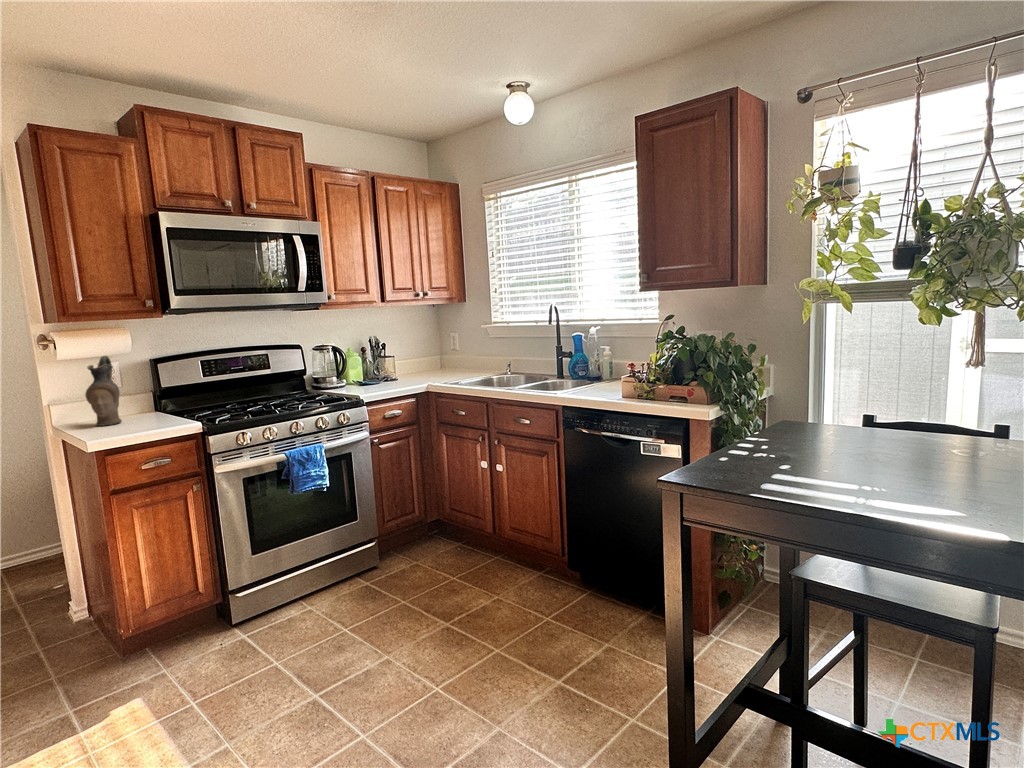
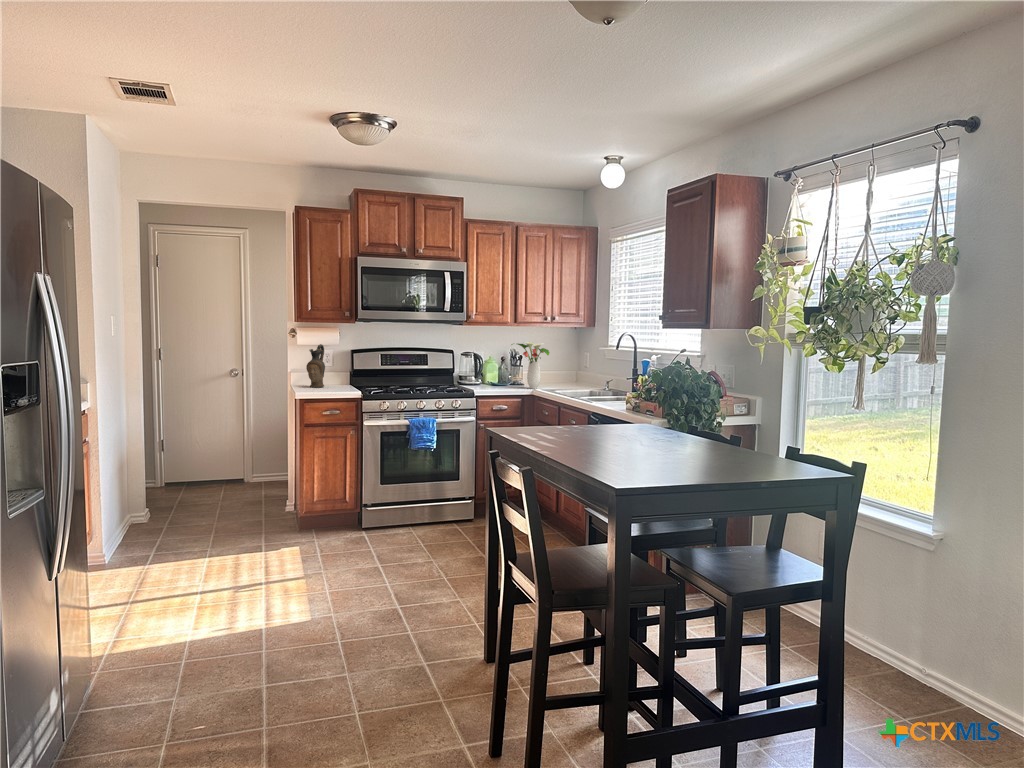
flower arrangement: none [390,324,442,383] -> present [511,342,550,389]

